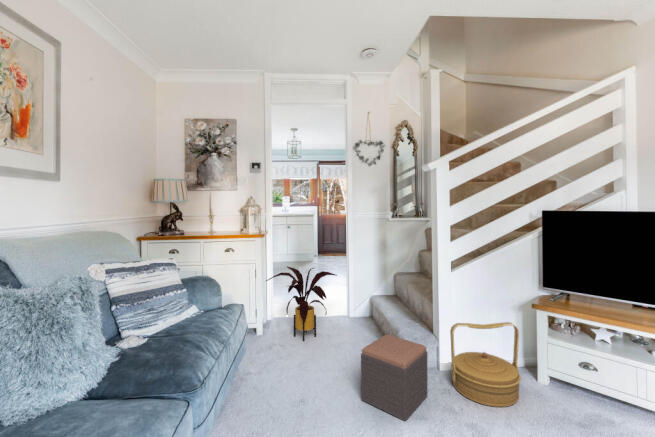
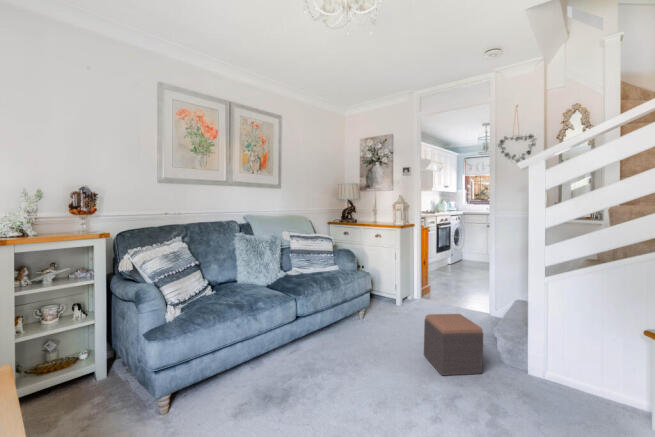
house plant: present [266,267,337,341] -> none [399,253,464,316]
woven basket: present [450,322,521,407] -> none [515,318,603,412]

